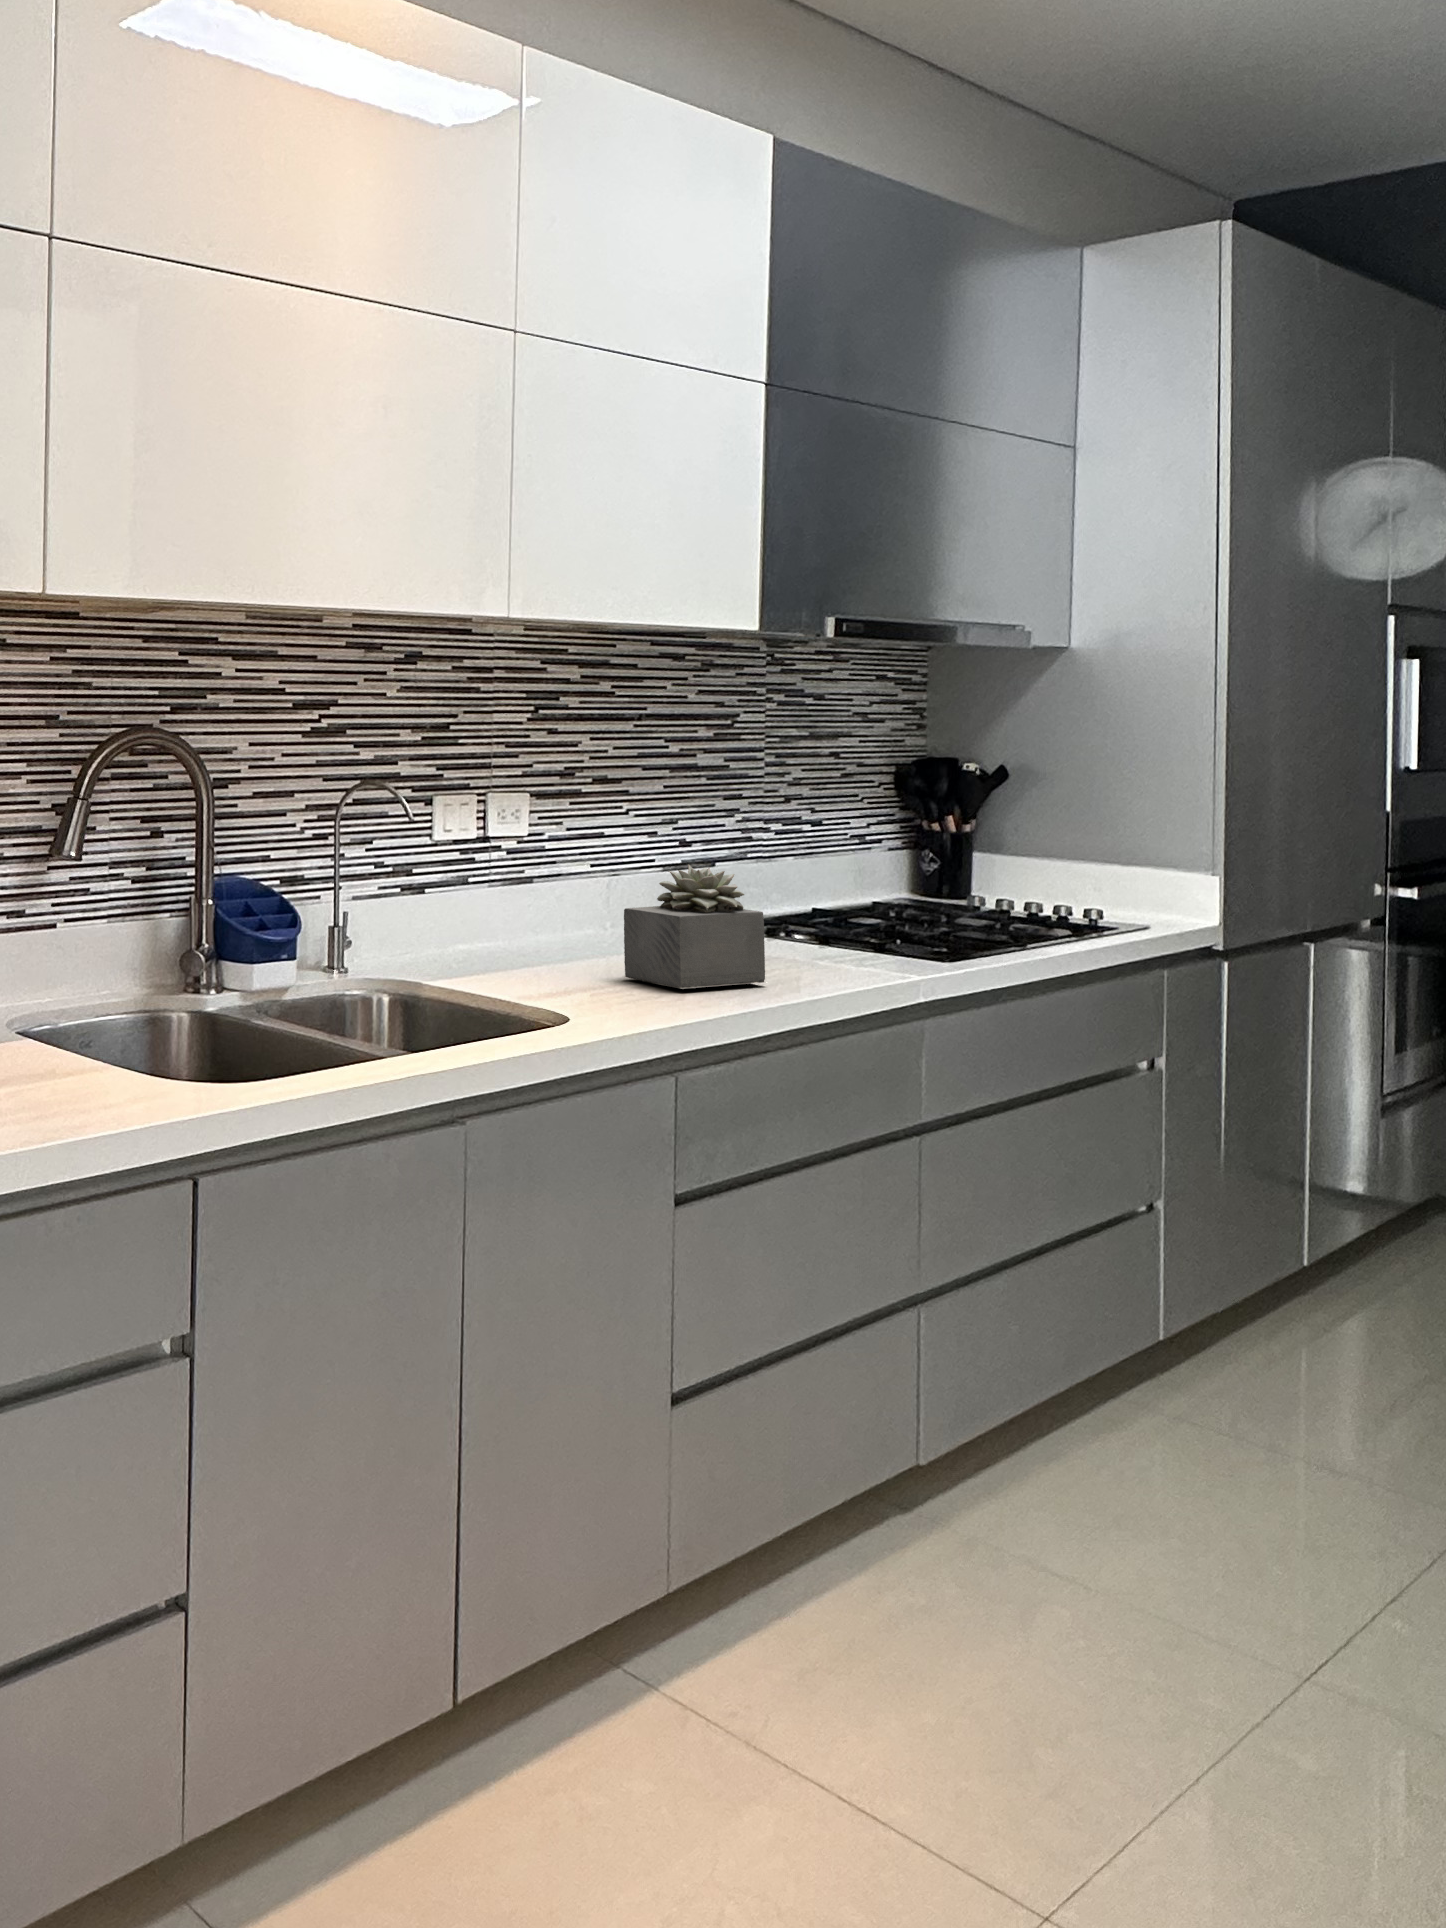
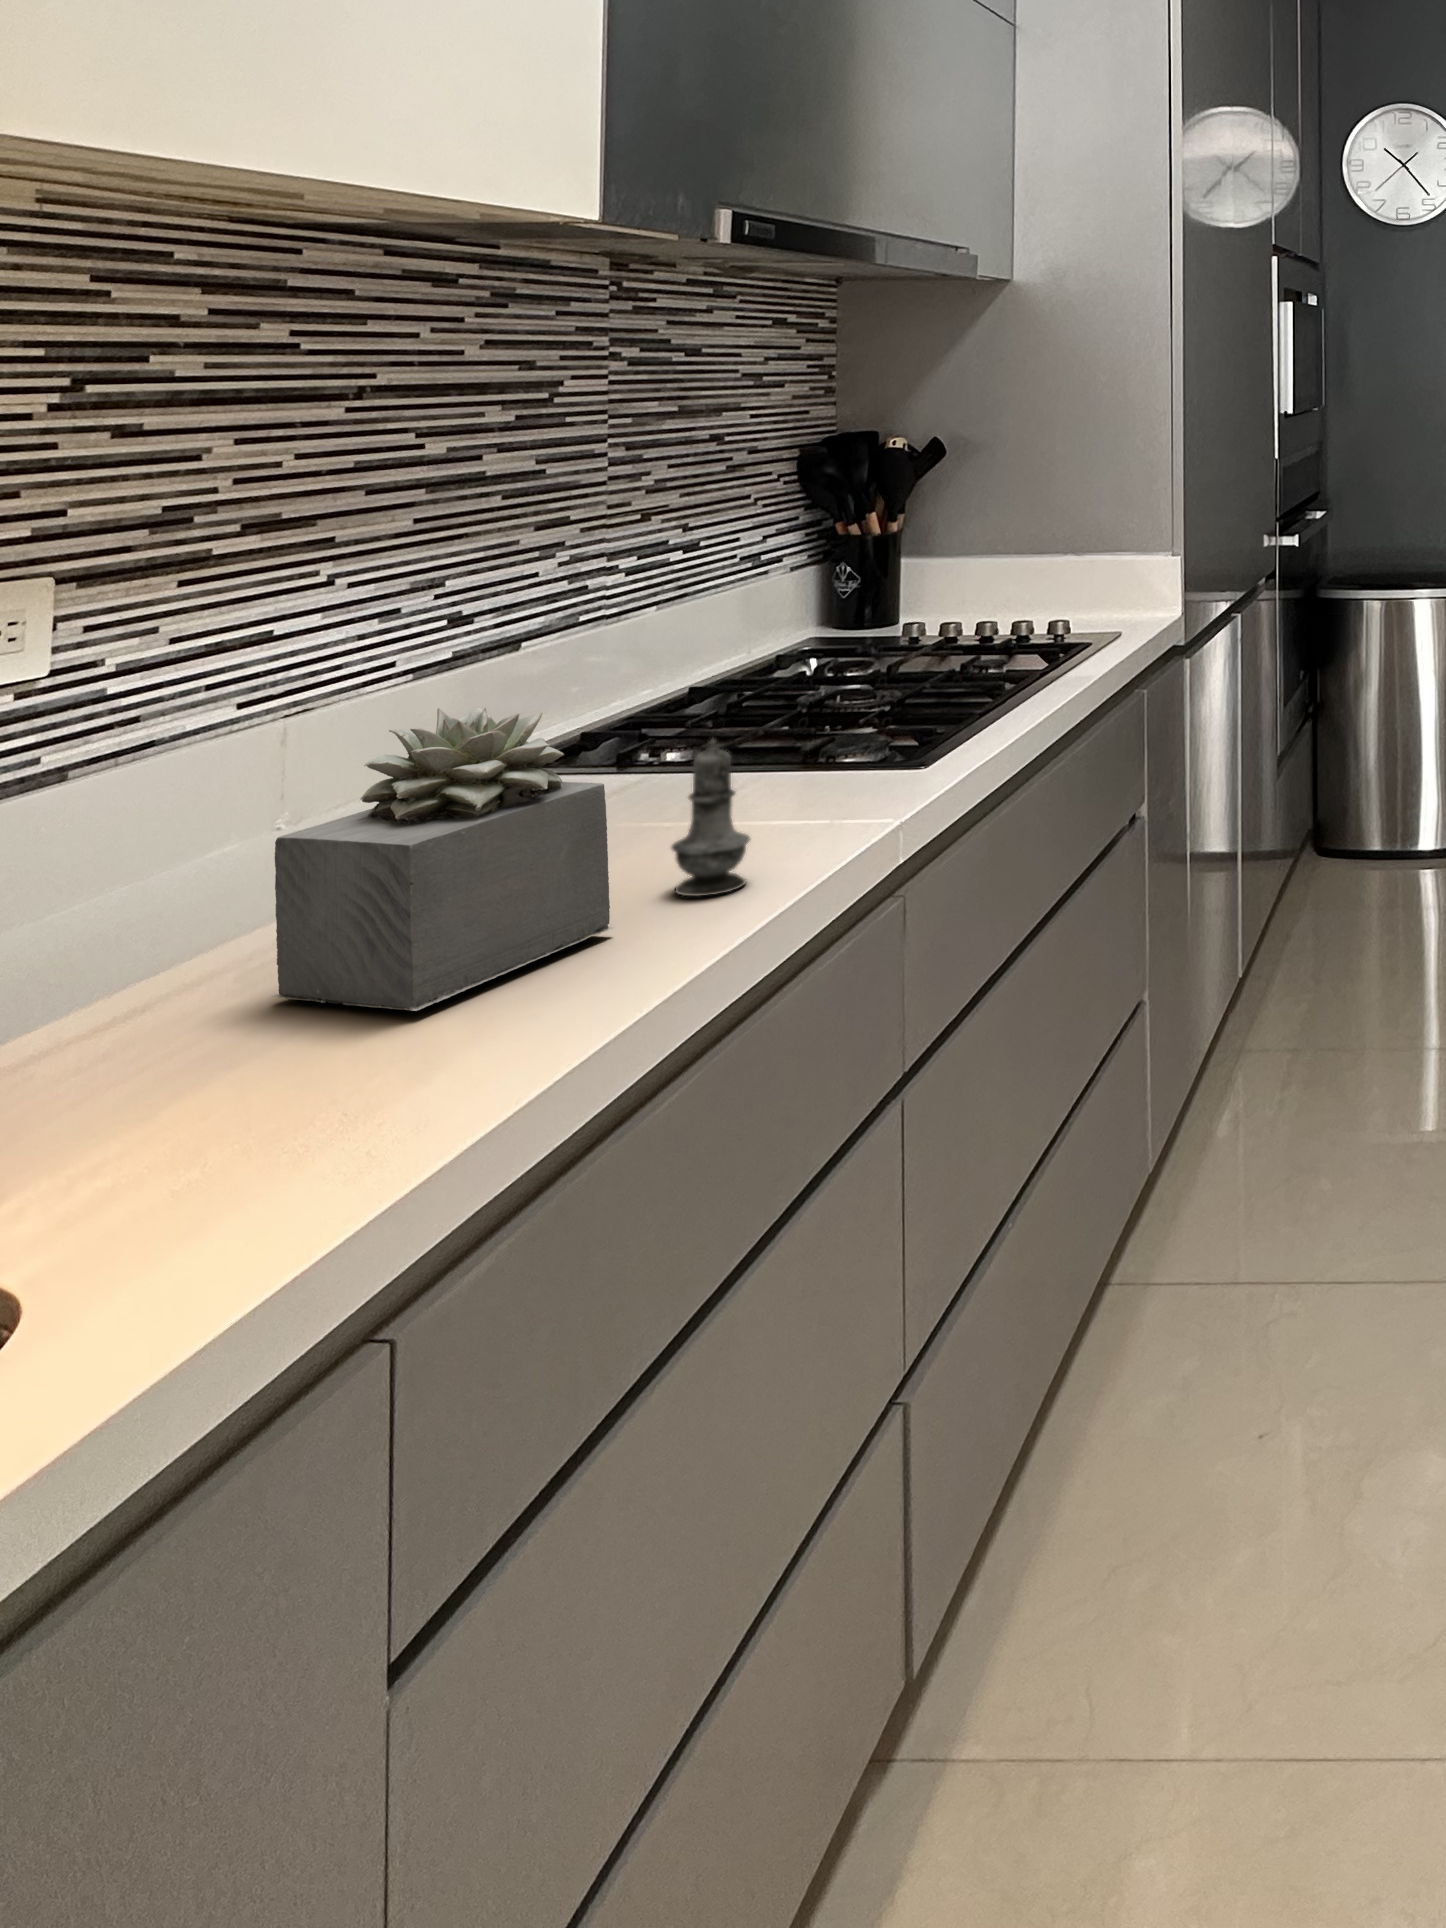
salt shaker: none [796,903,838,983] -> present [672,739,750,896]

